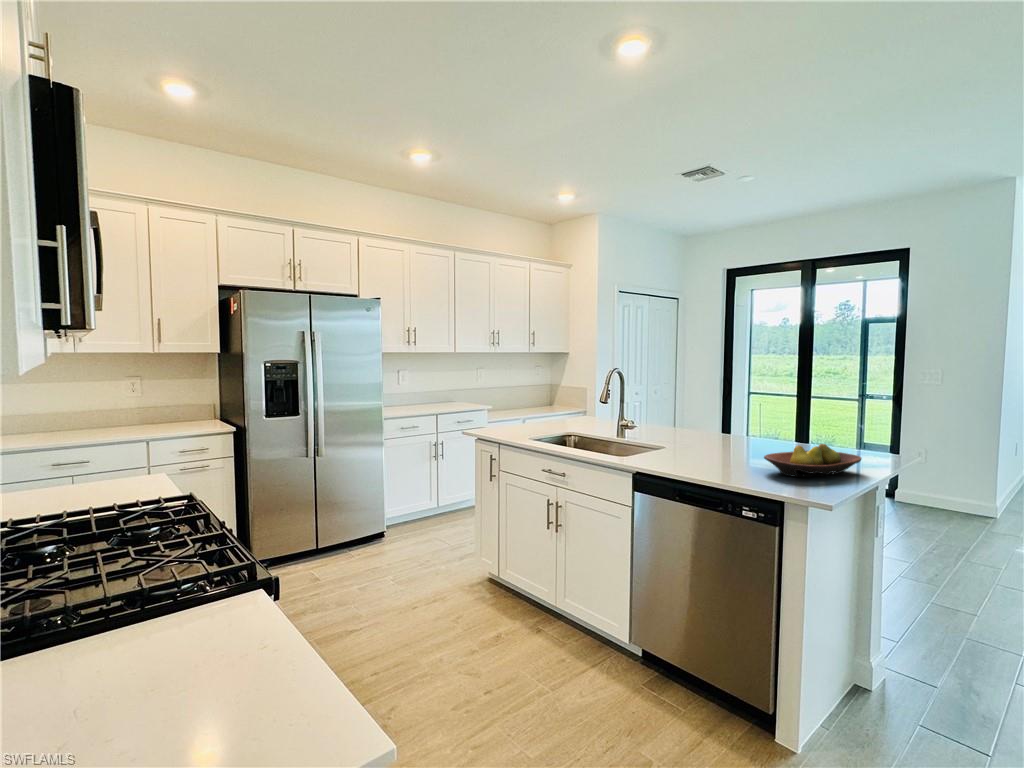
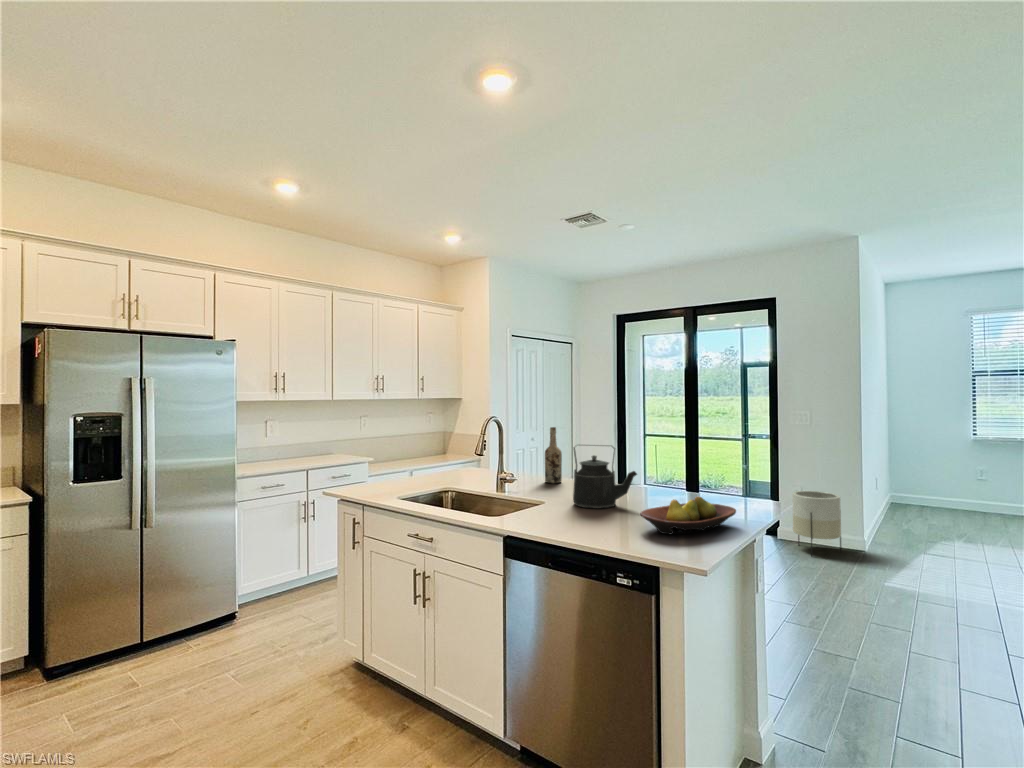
wine bottle: none [660,379,677,432] -> present [545,427,562,483]
kettle: none [693,394,758,454] -> present [573,445,637,509]
planter: none [912,453,970,519] -> present [792,491,842,556]

